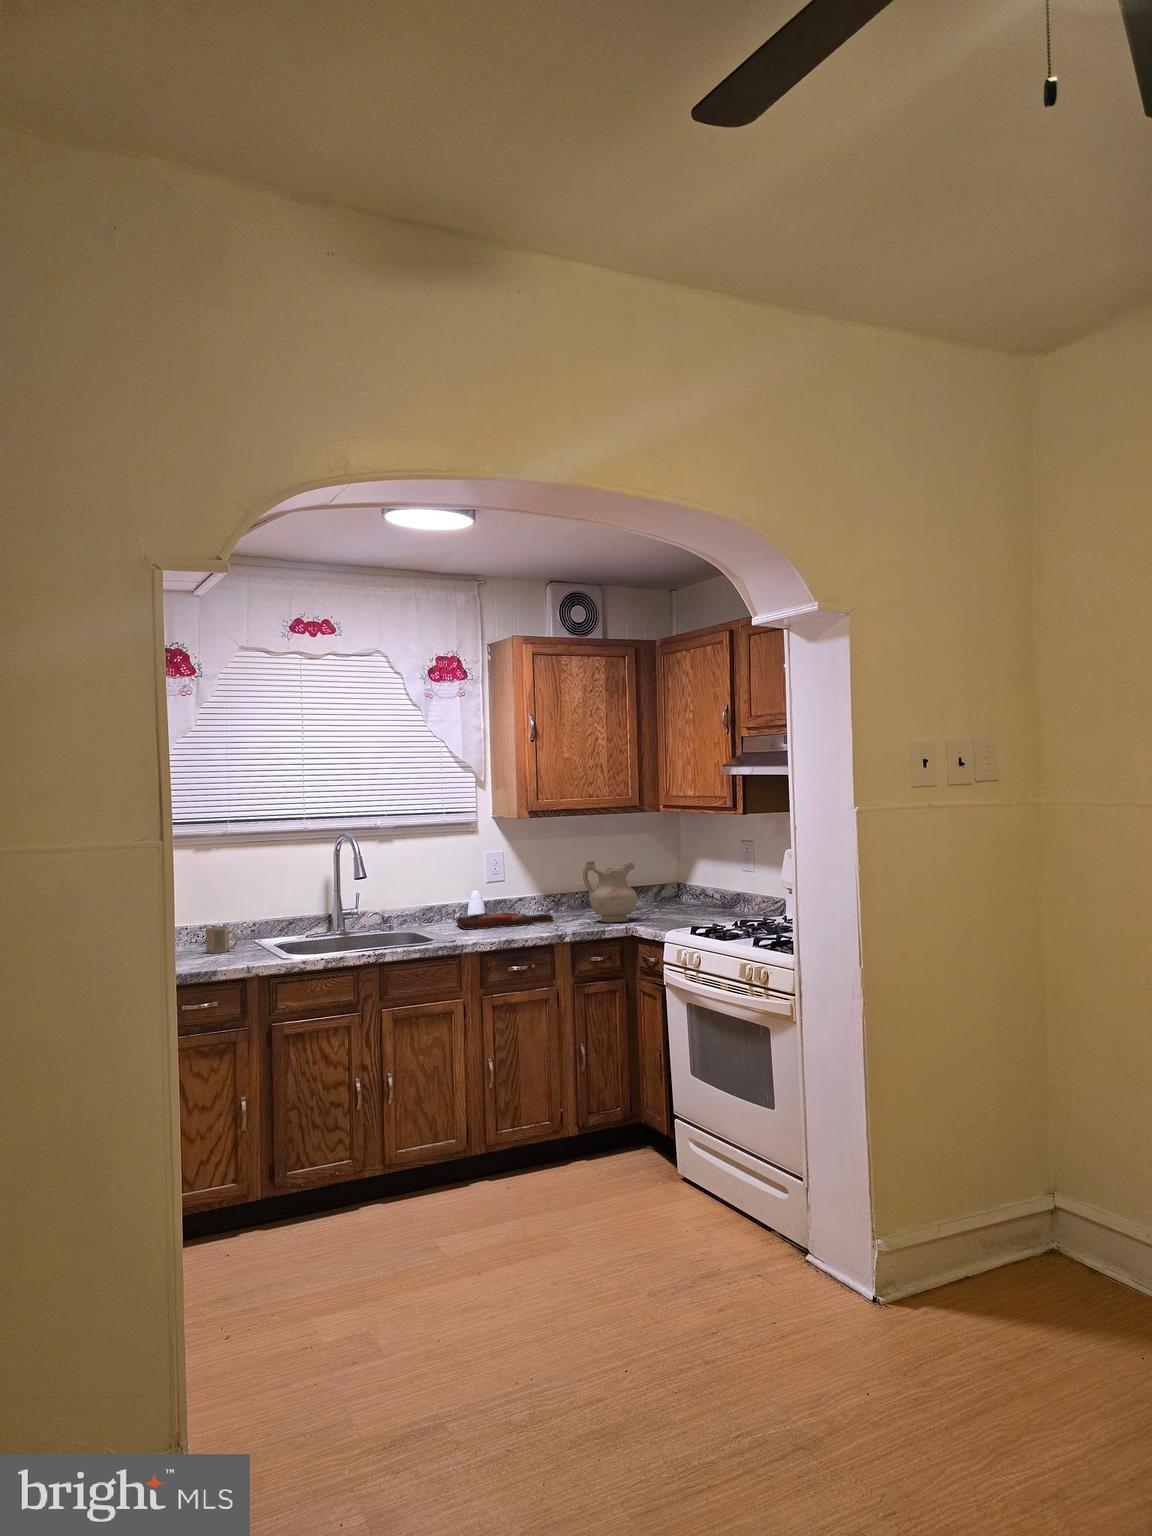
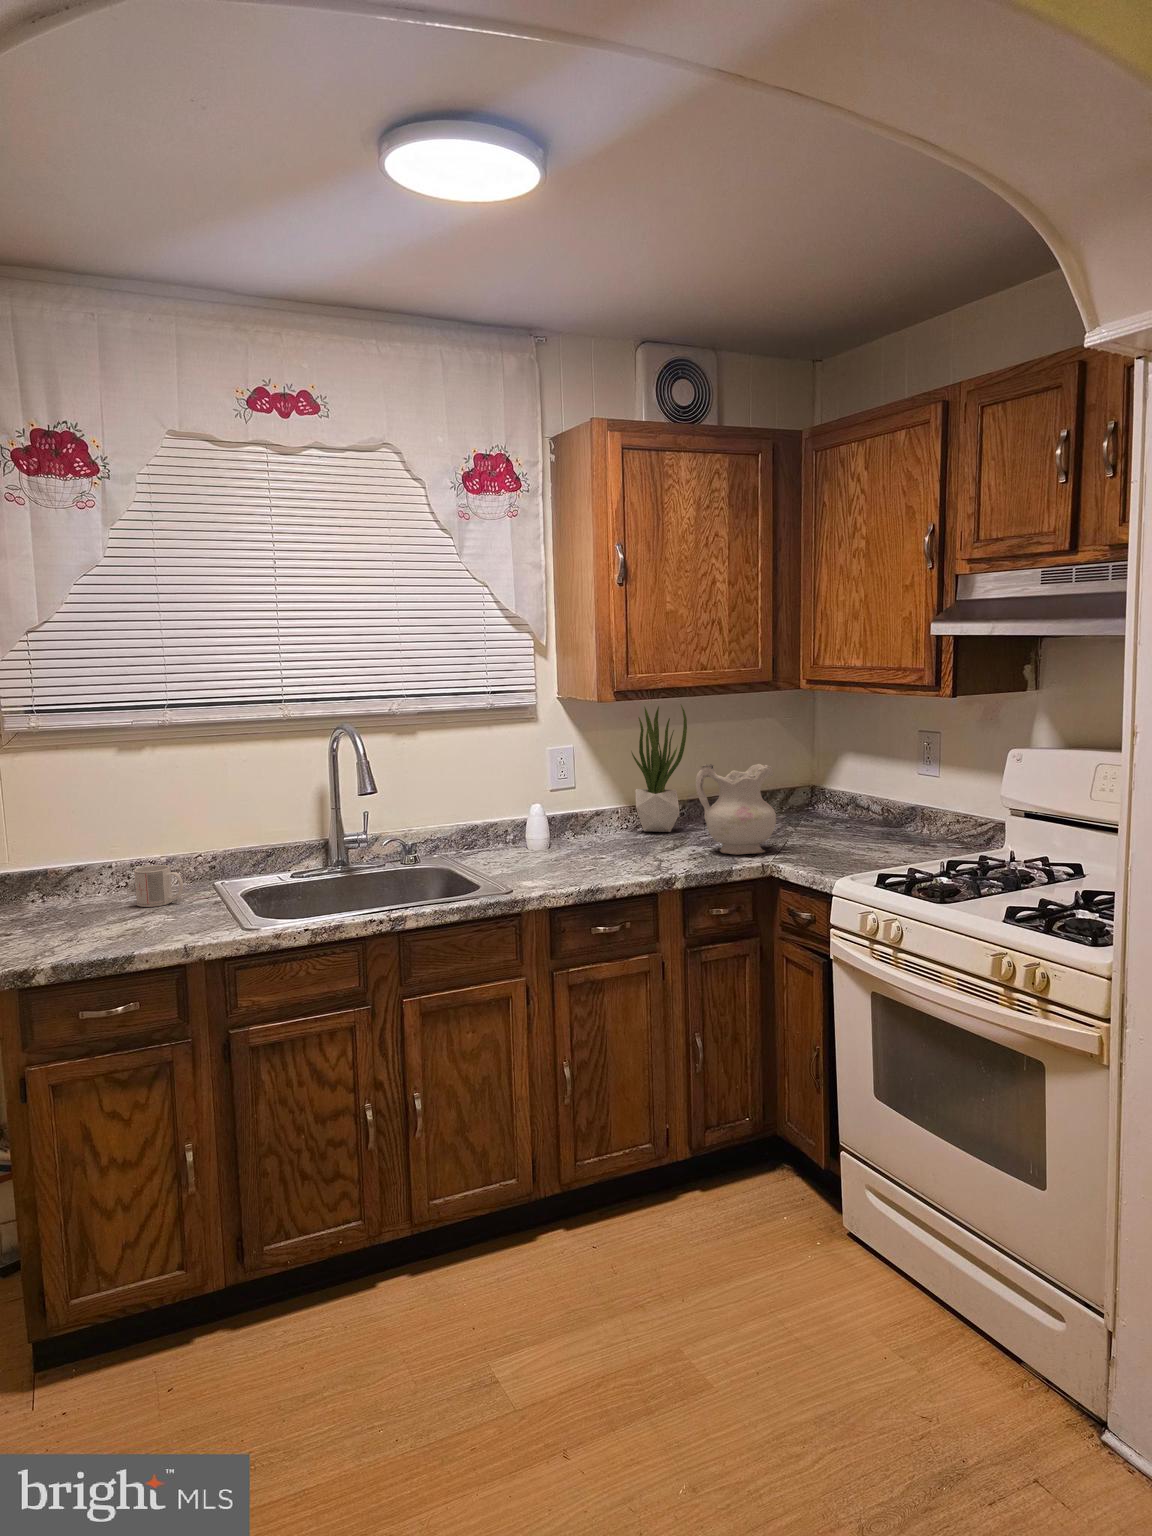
potted plant: none [544,823,583,914] -> present [632,705,687,832]
cutting board: present [456,912,553,930] -> none [507,832,649,864]

